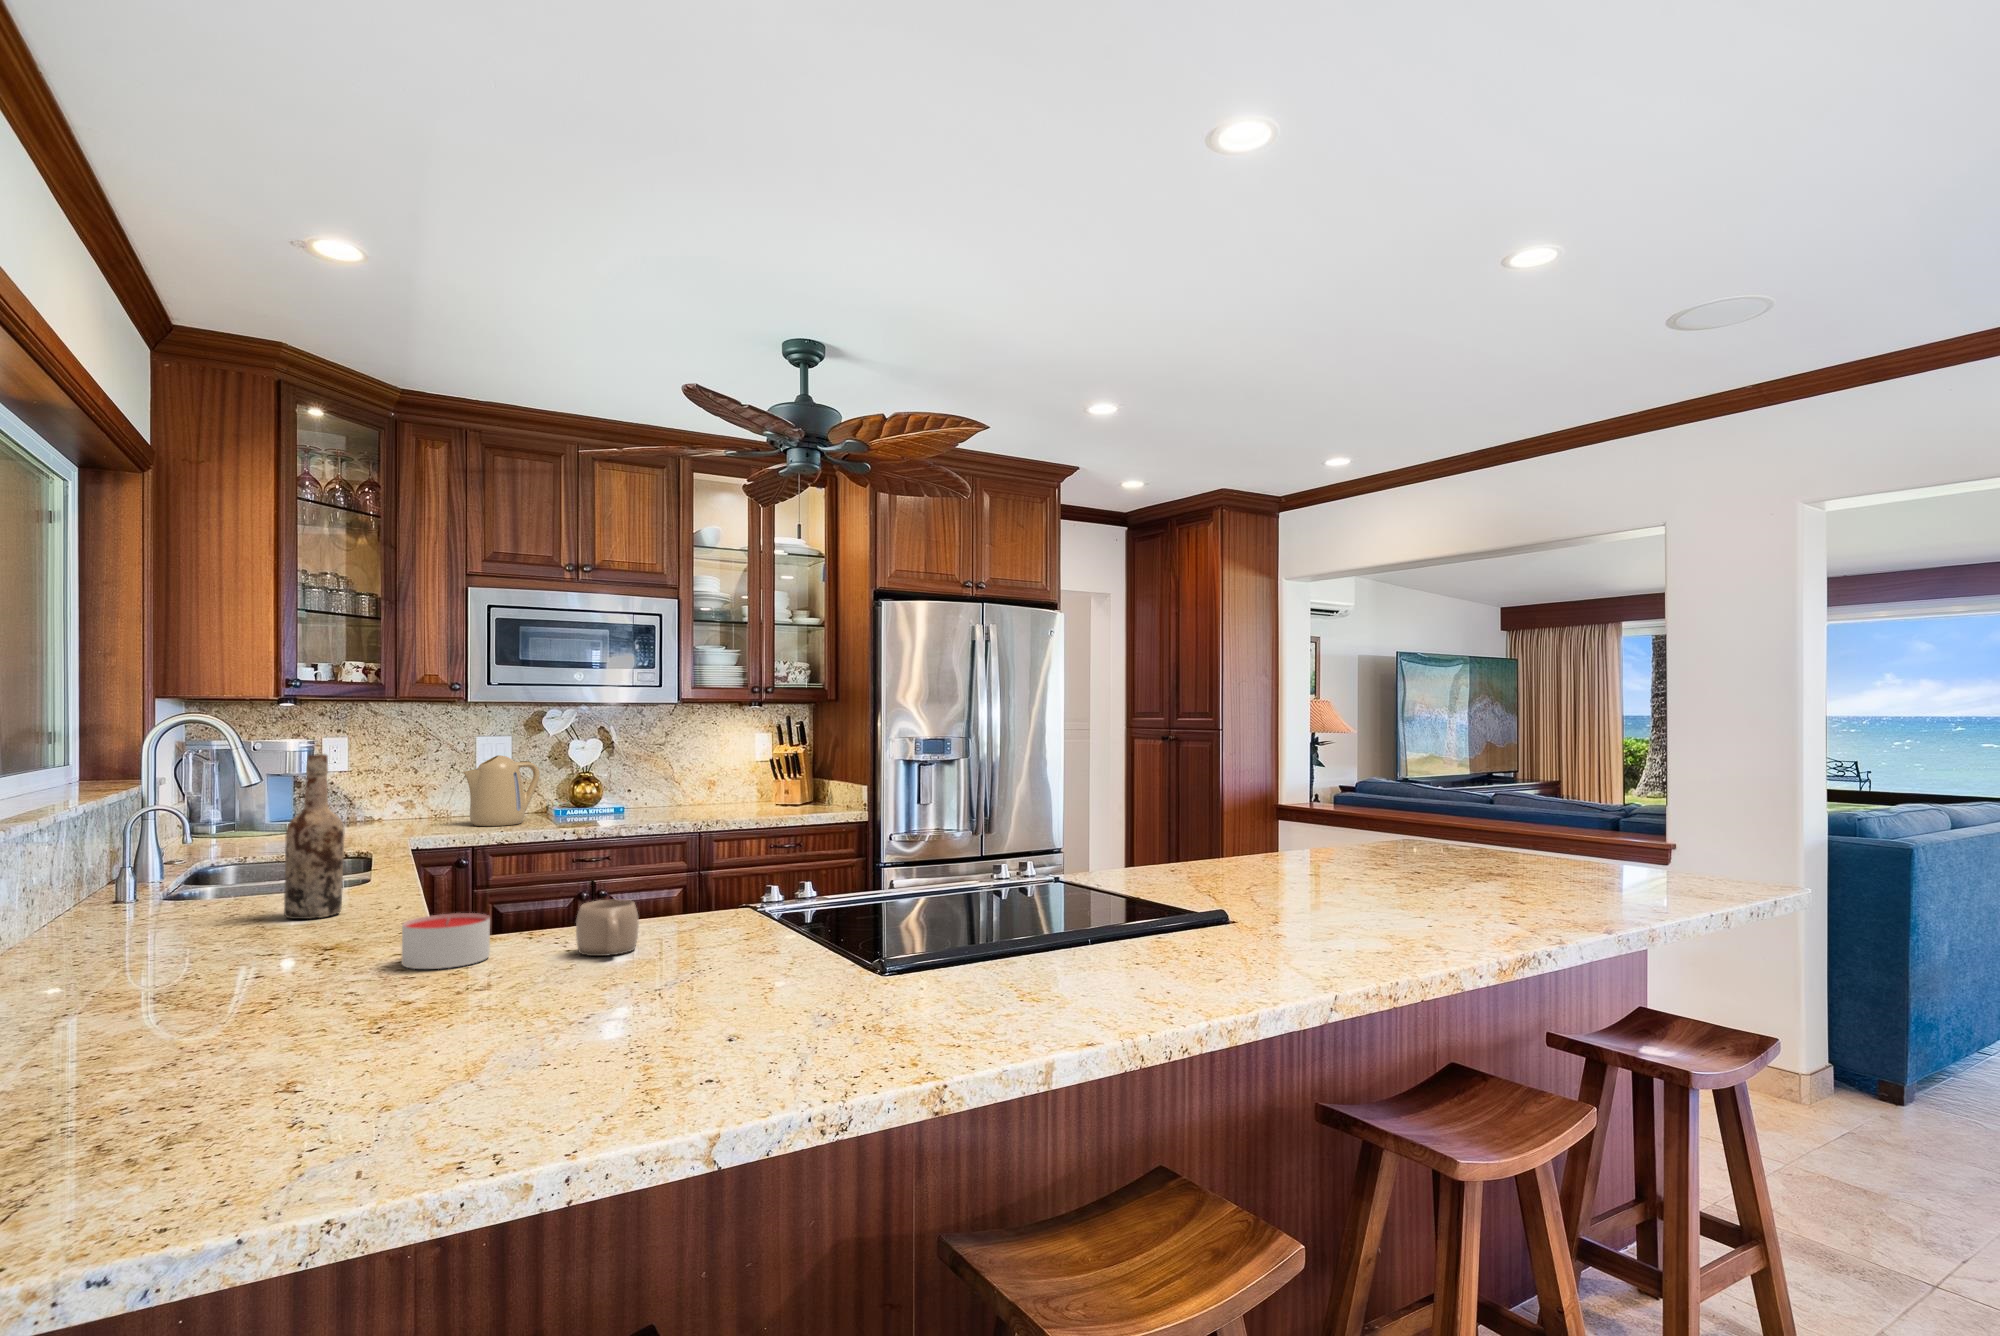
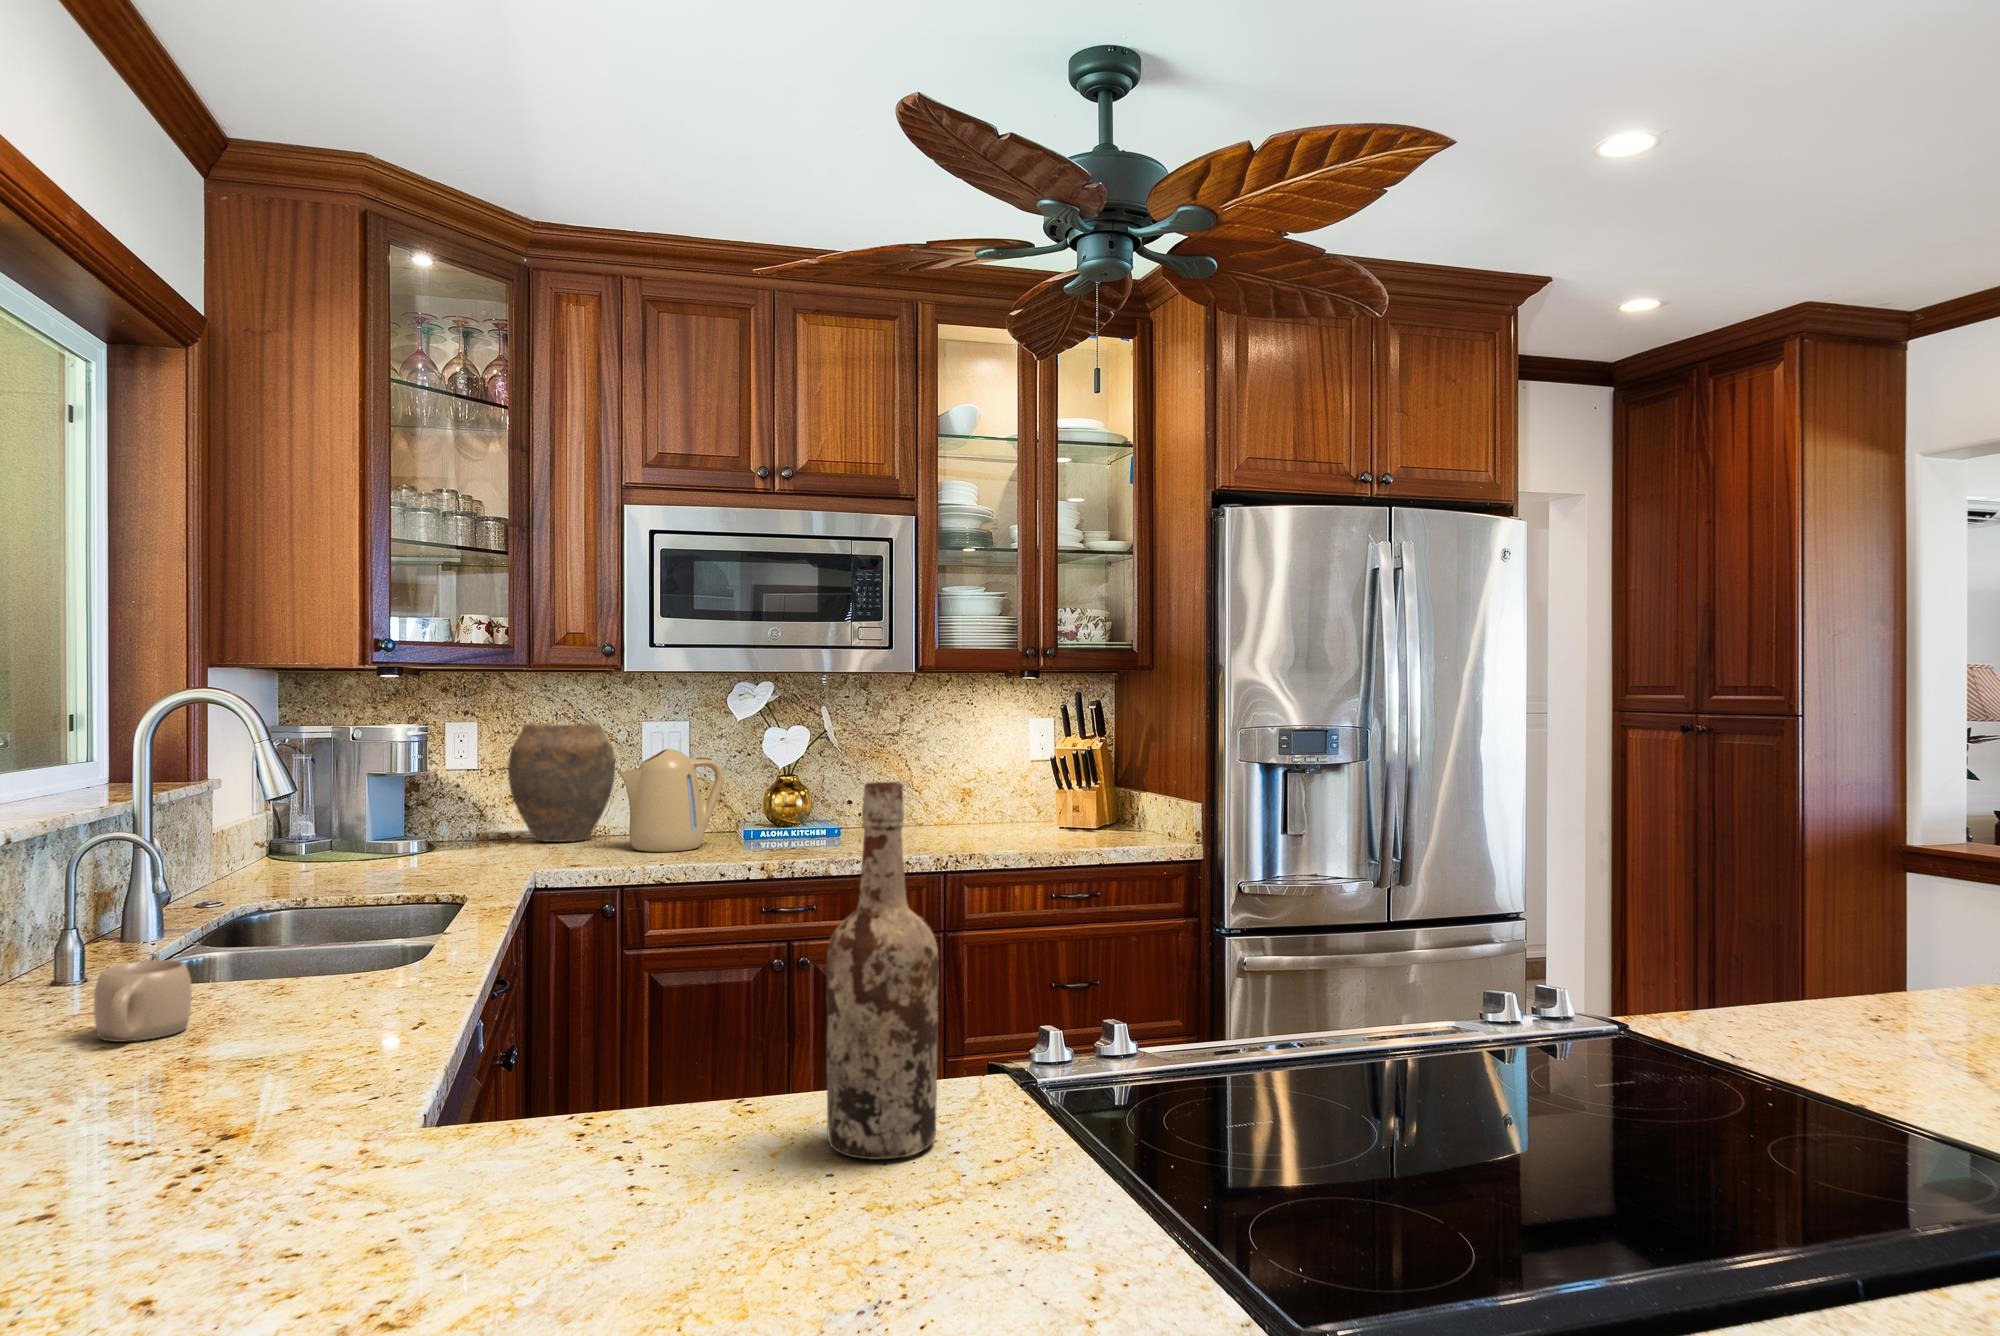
vase: none [372,738,455,823] -> present [508,723,615,842]
wine bottle: present [284,754,345,919] -> present [827,782,939,1160]
mug: present [576,900,639,956] -> present [94,960,192,1042]
candle: present [401,913,490,969] -> none [286,1108,467,1250]

